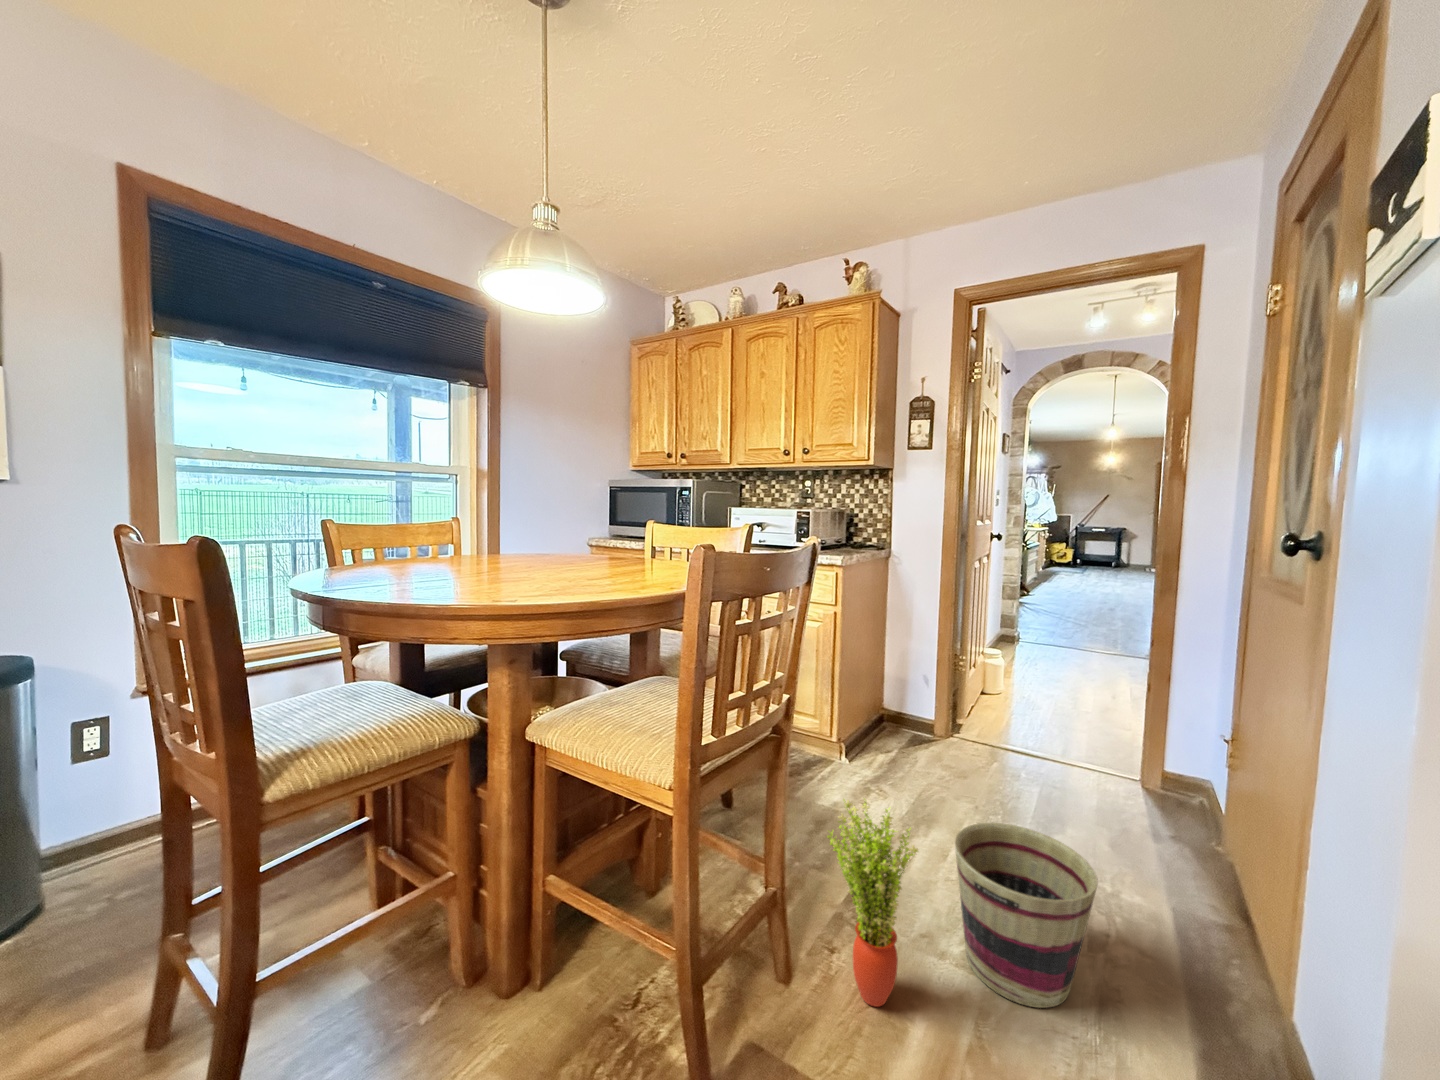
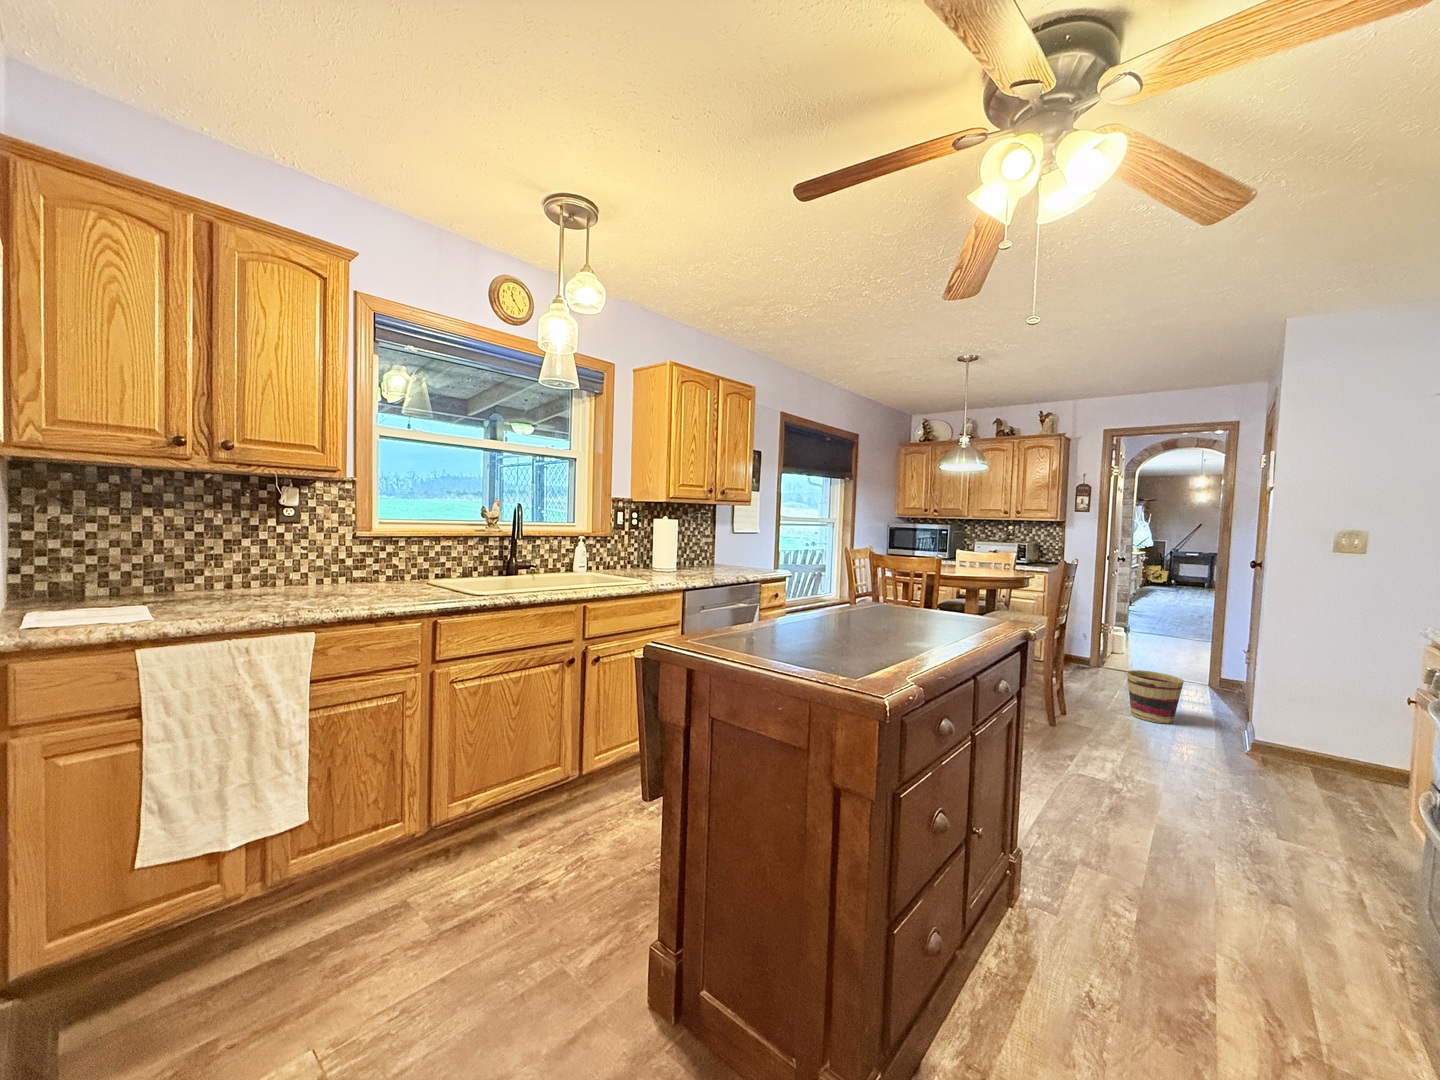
potted plant: present [827,800,918,1007] -> none [1083,649,1120,720]

